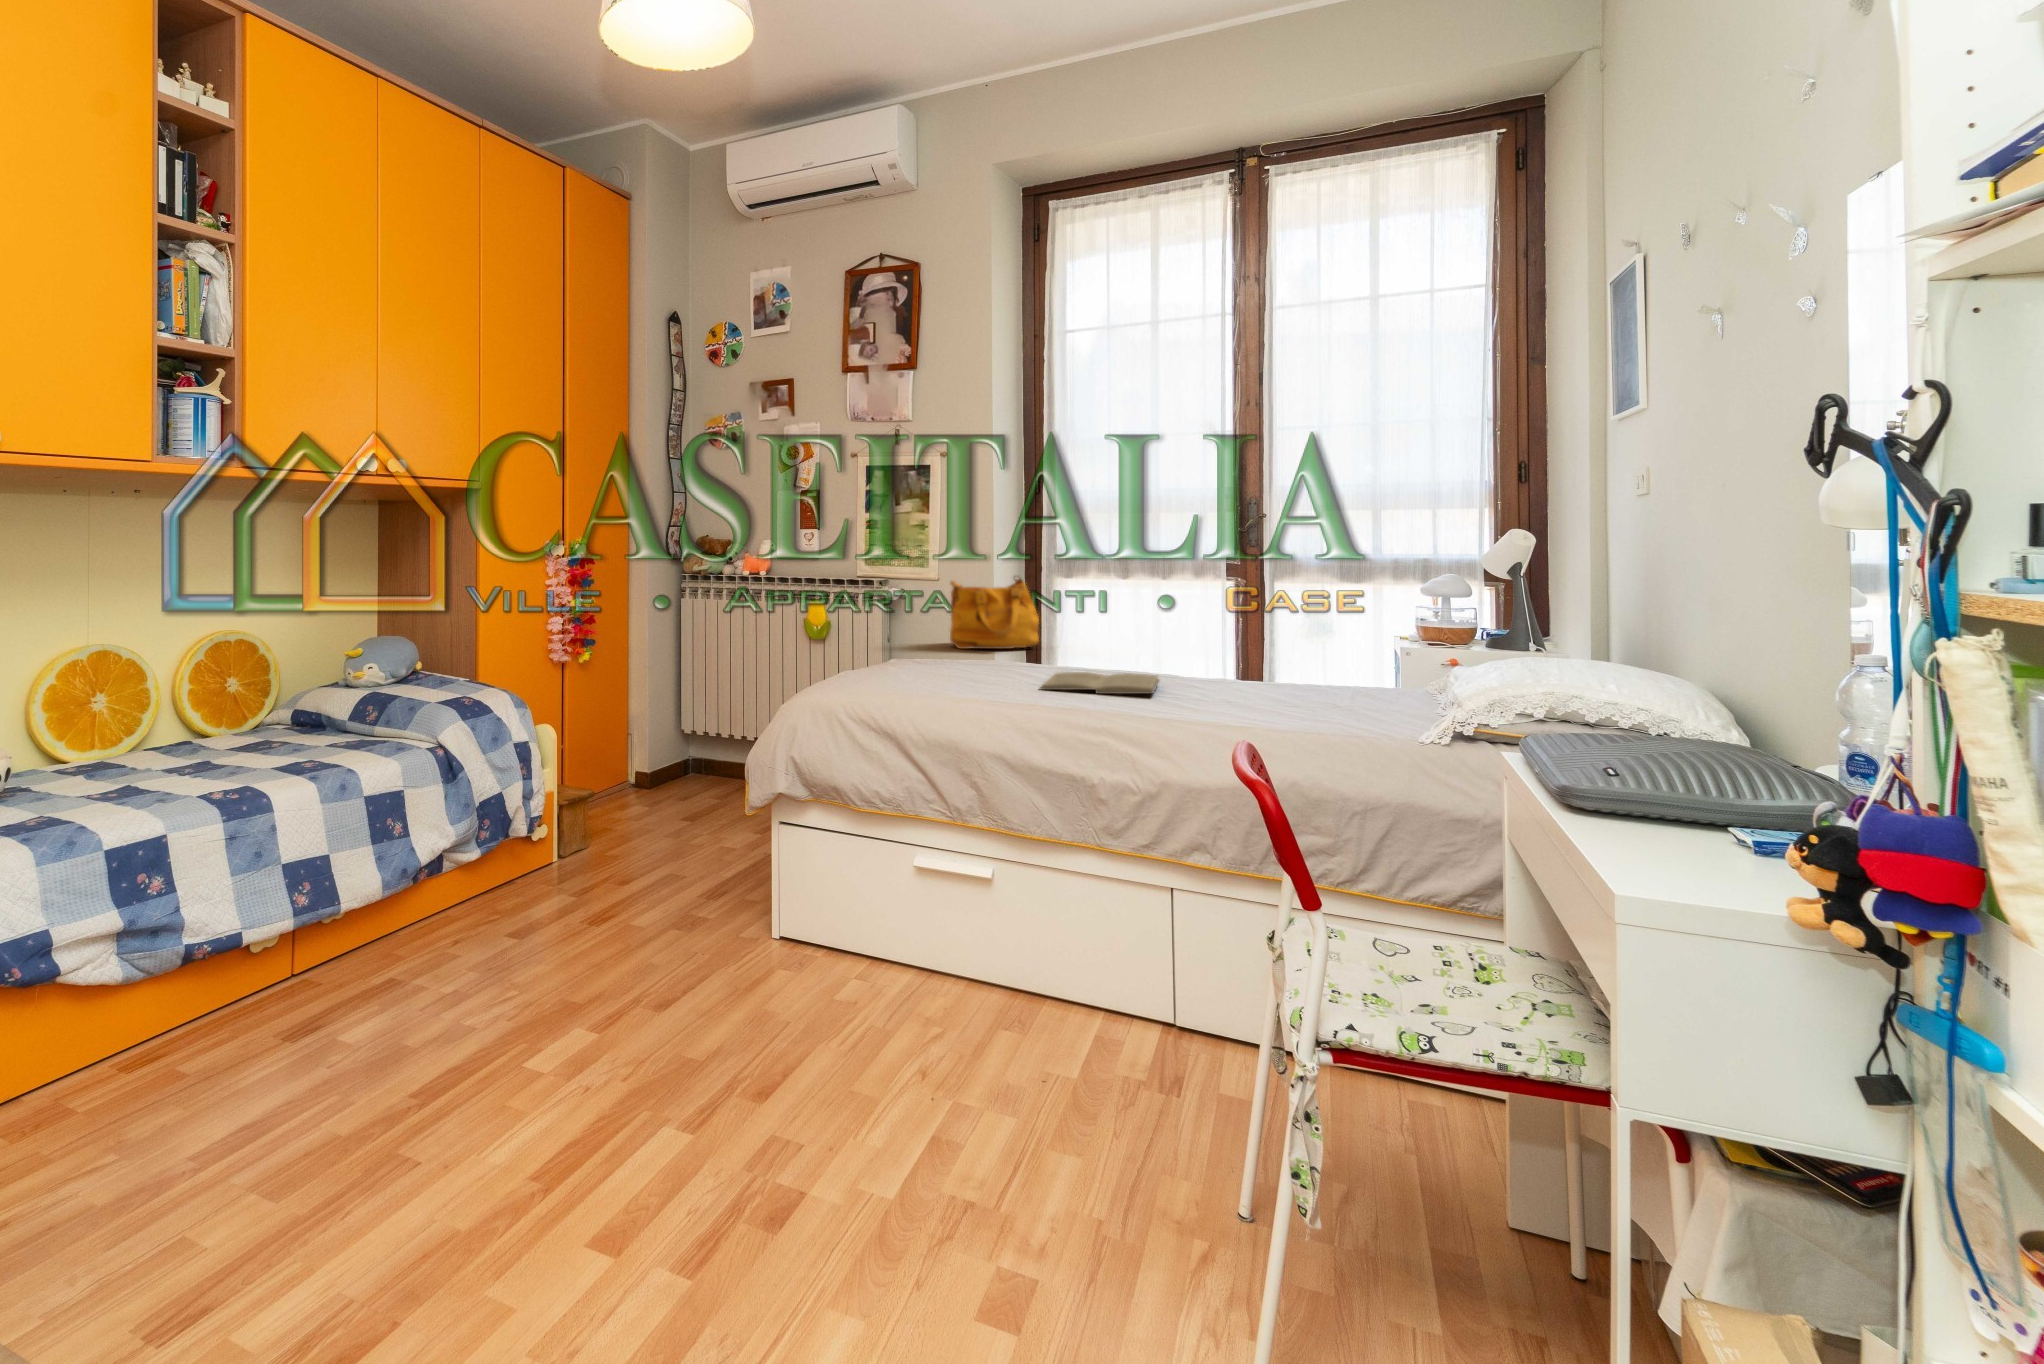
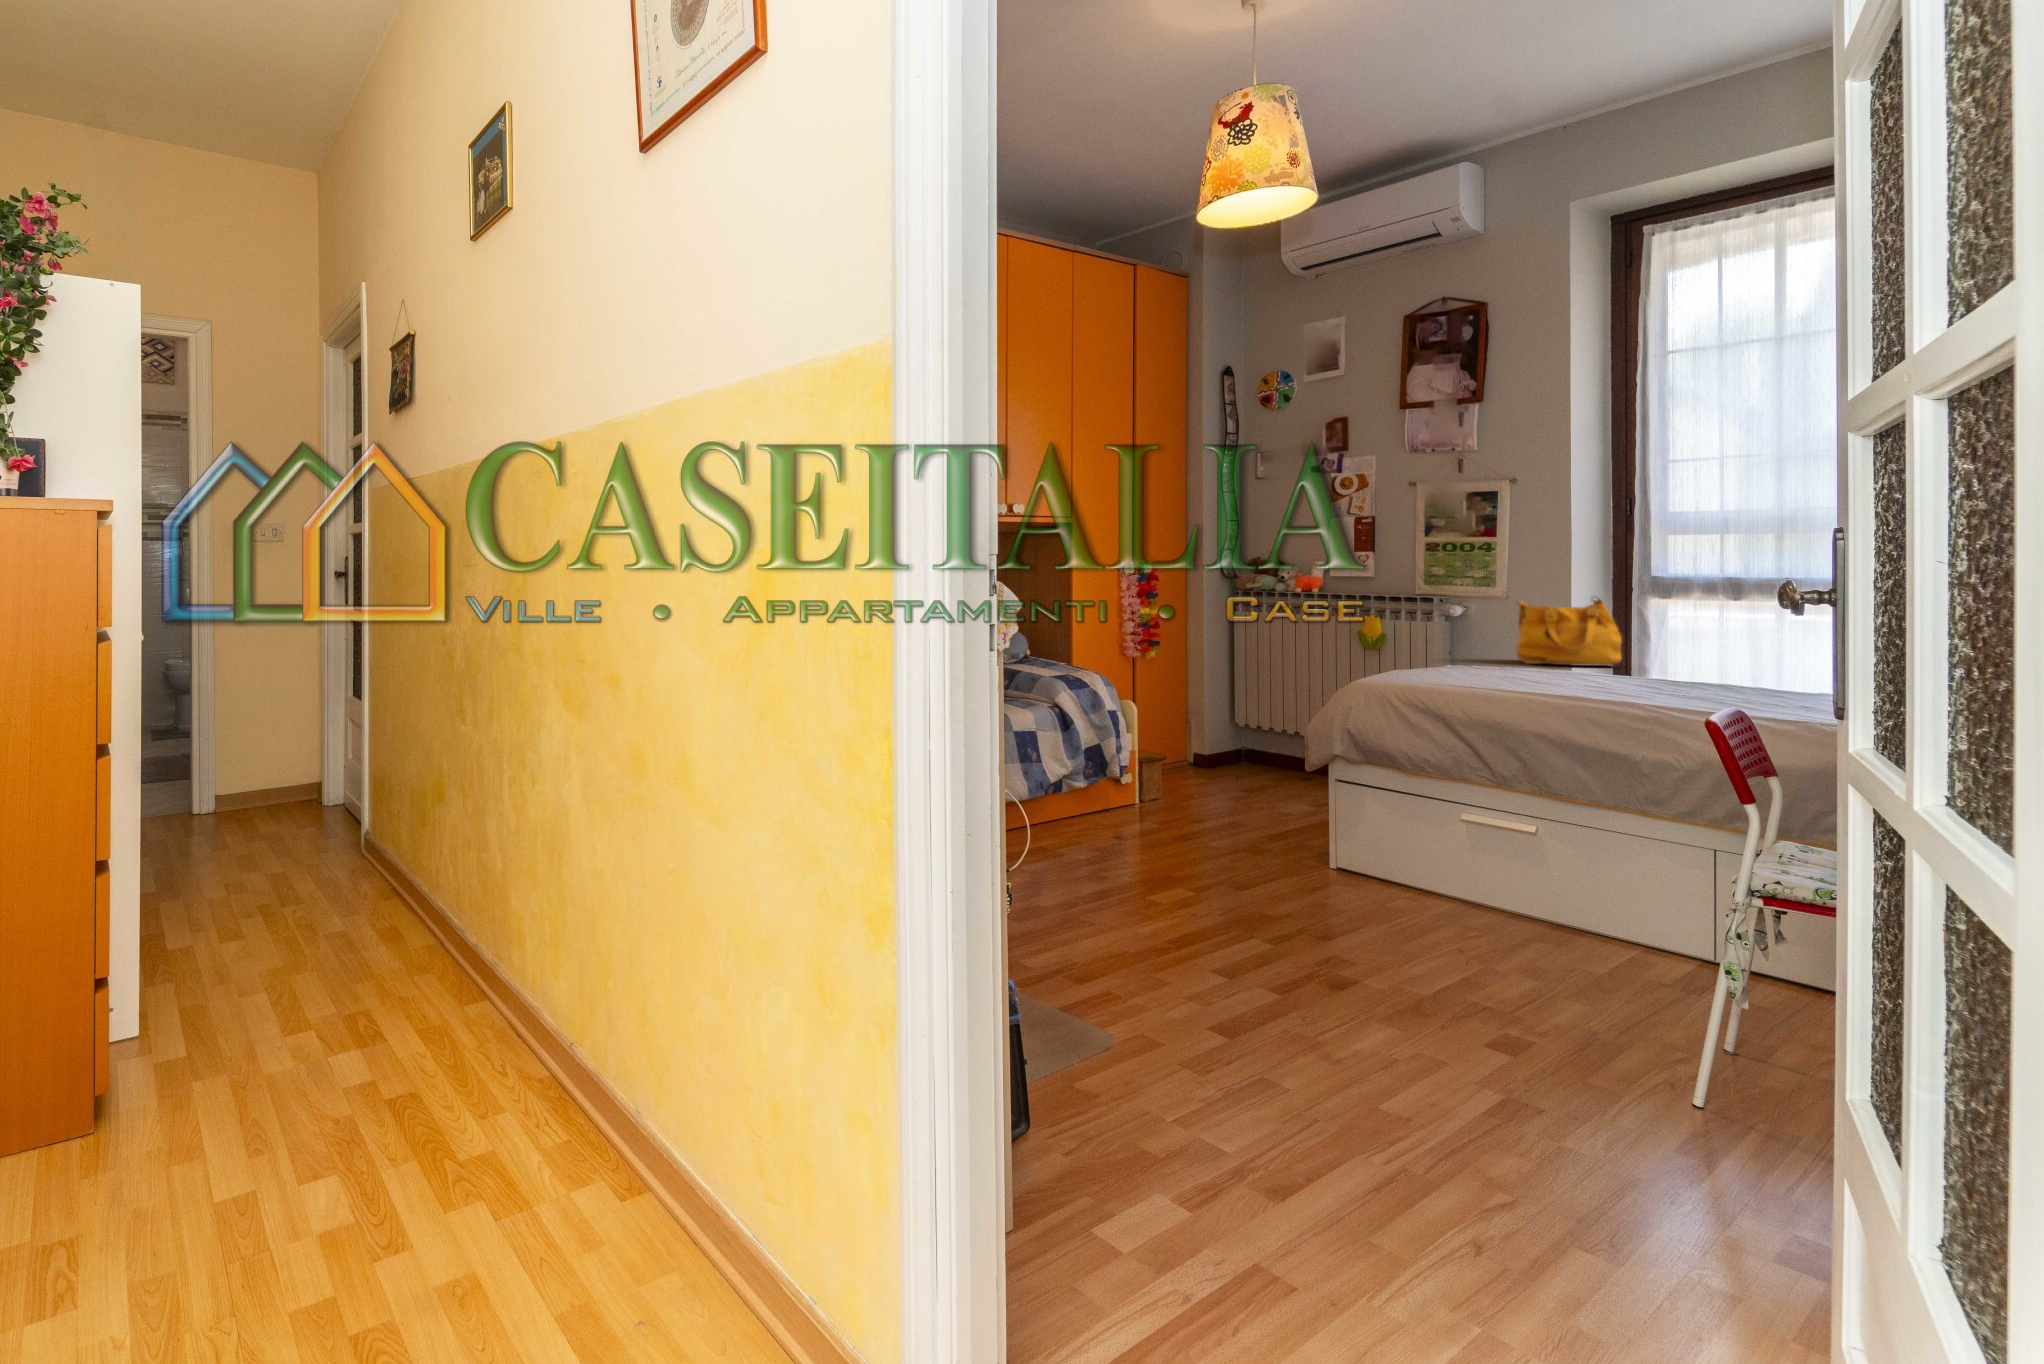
book: present [1040,672,1159,694] -> none [1596,680,1741,698]

